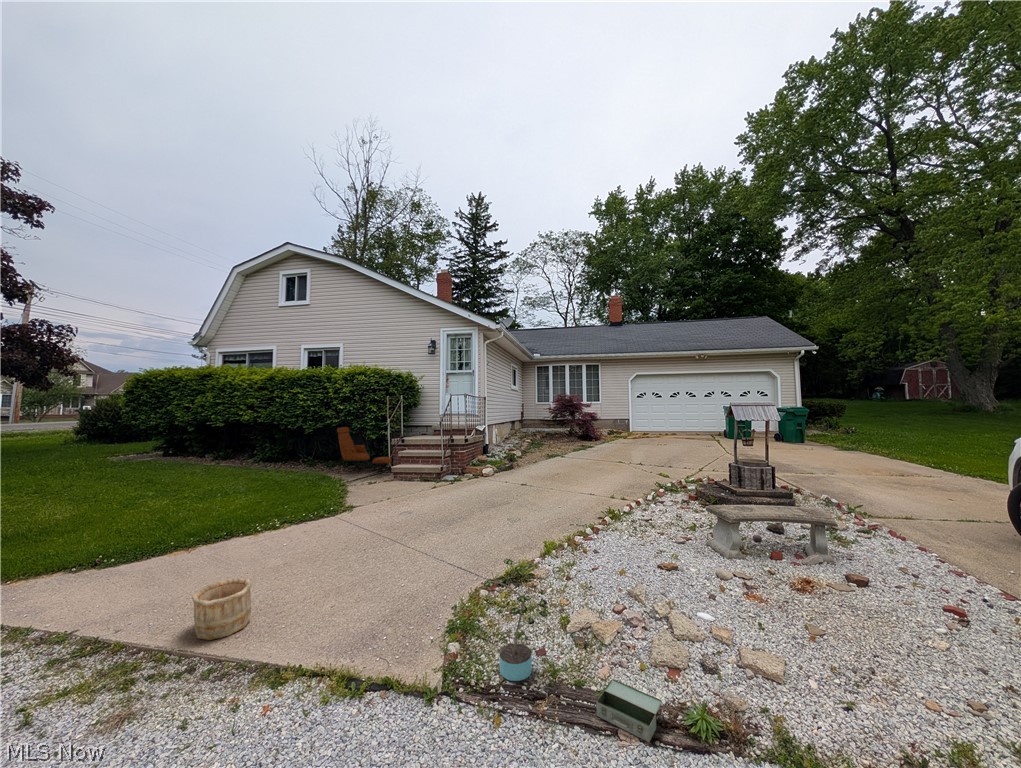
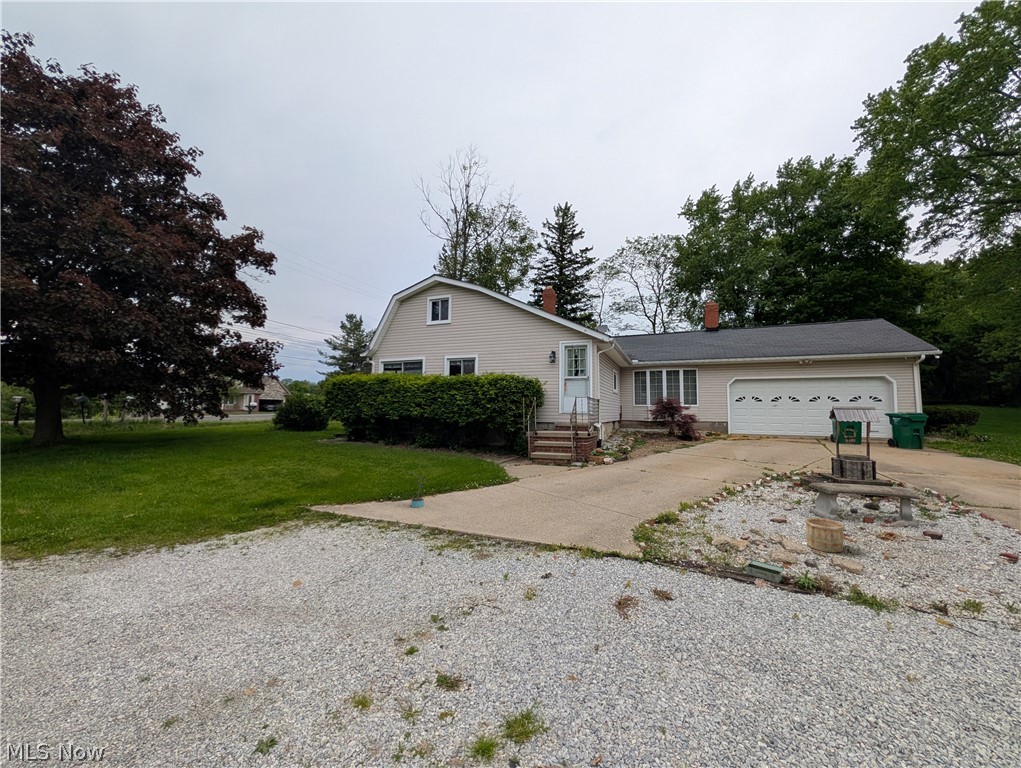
lounge chair: present [337,427,392,470] -> none [486,423,529,459]
potted plant: present [484,559,547,681] -> present [407,466,427,508]
wooden bucket: present [192,578,252,640] -> present [805,518,845,553]

